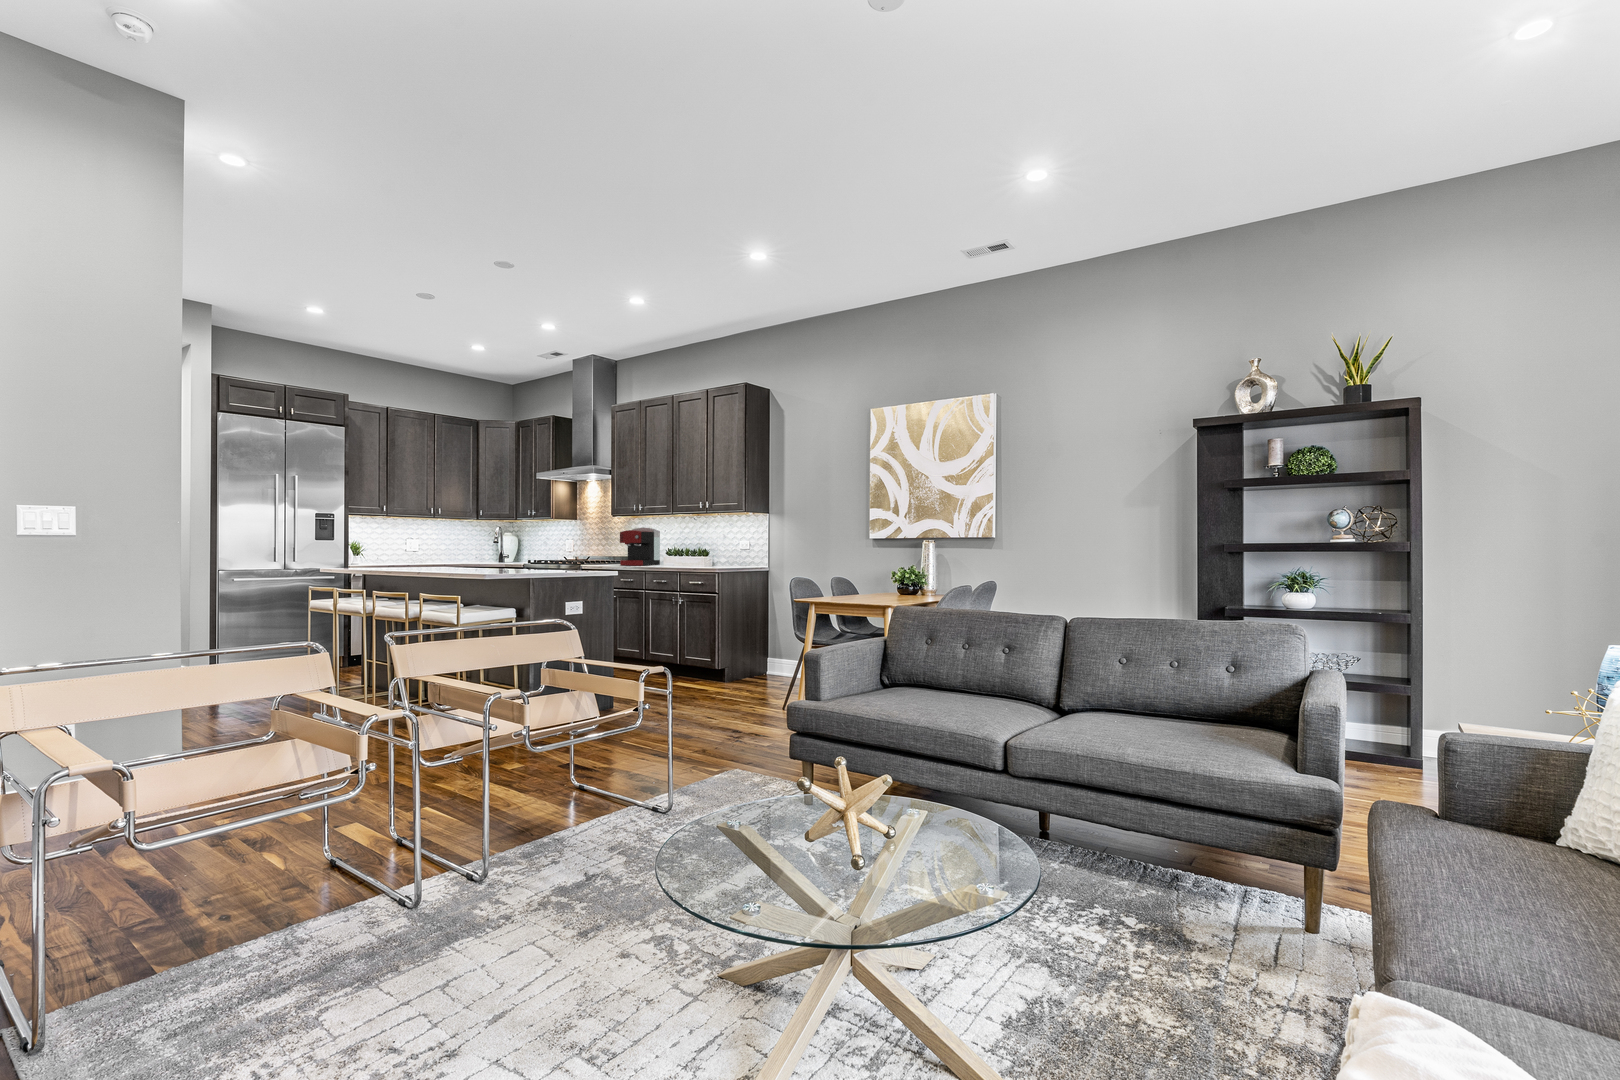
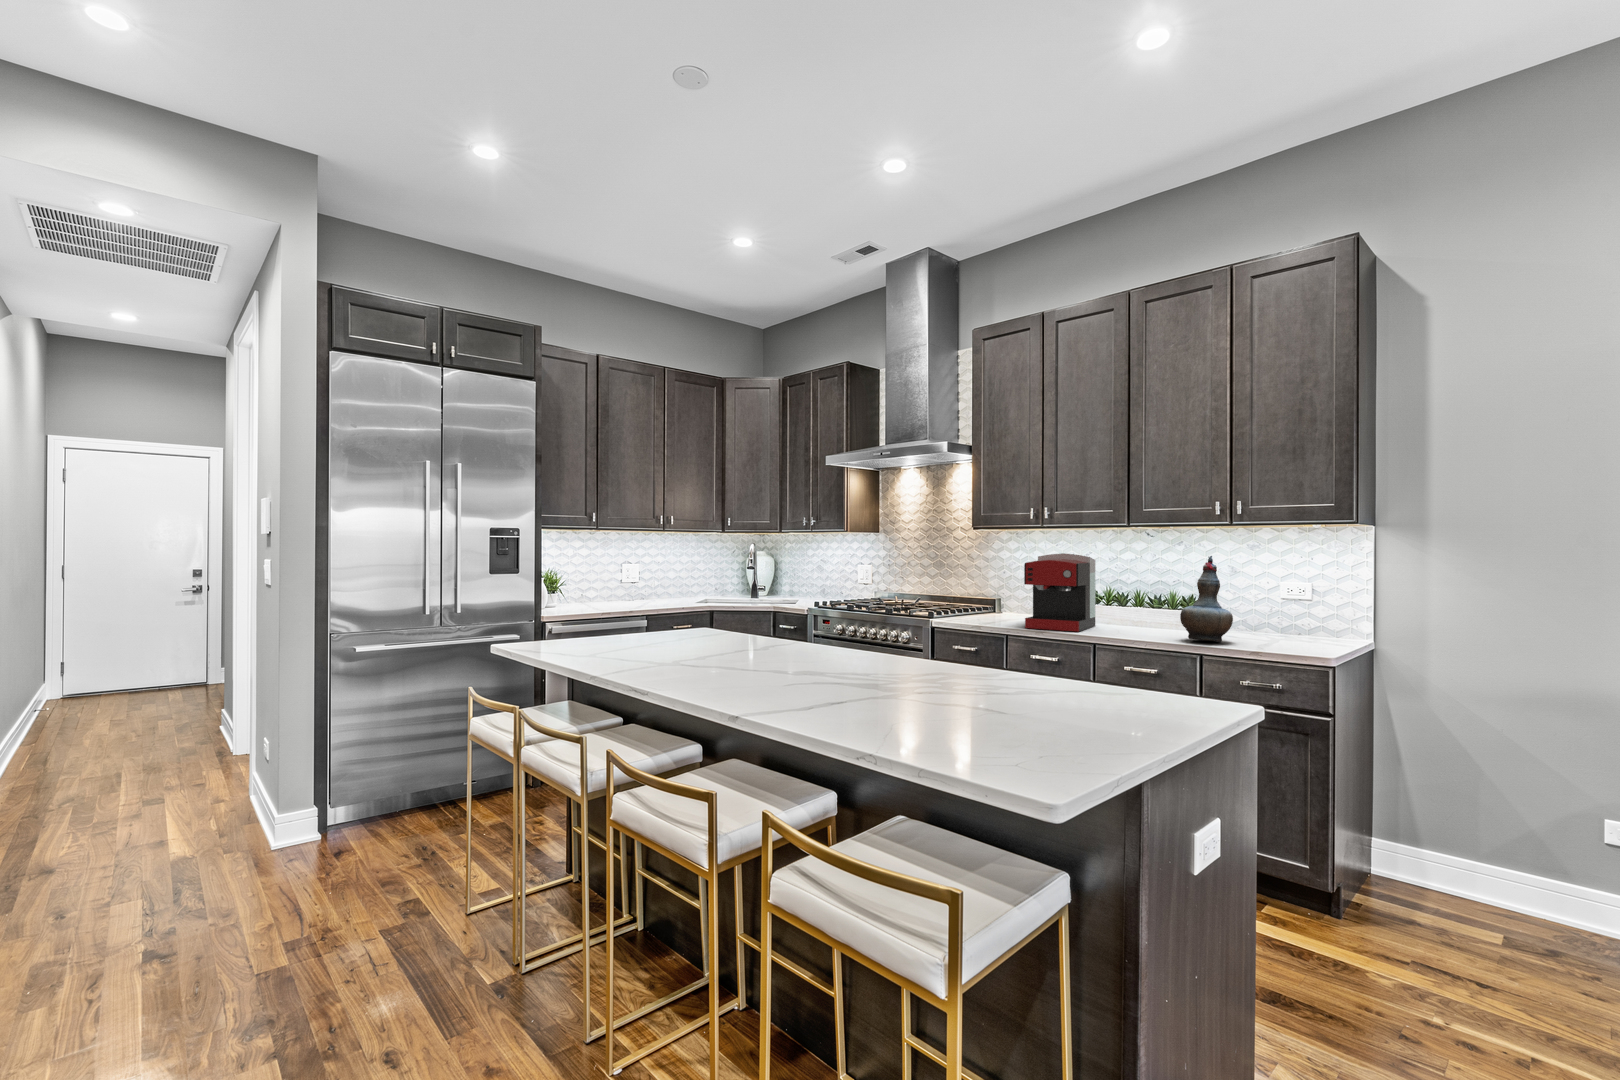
decorative vase: none [679,526,700,566] -> present [1180,556,1233,642]

